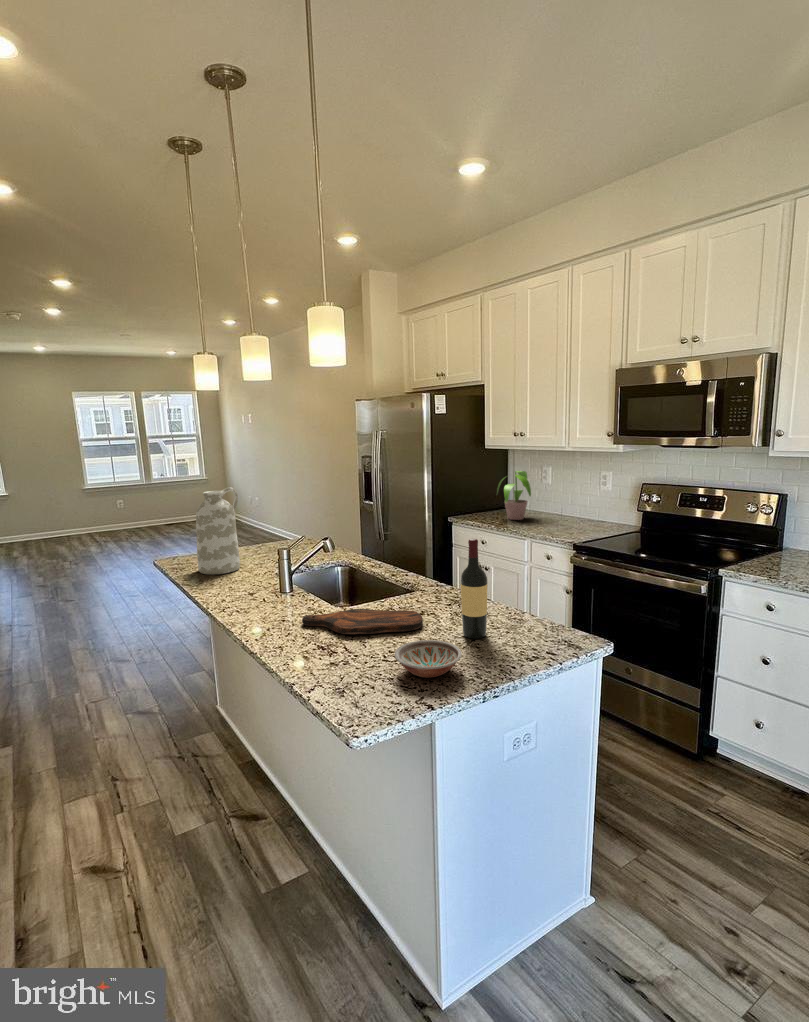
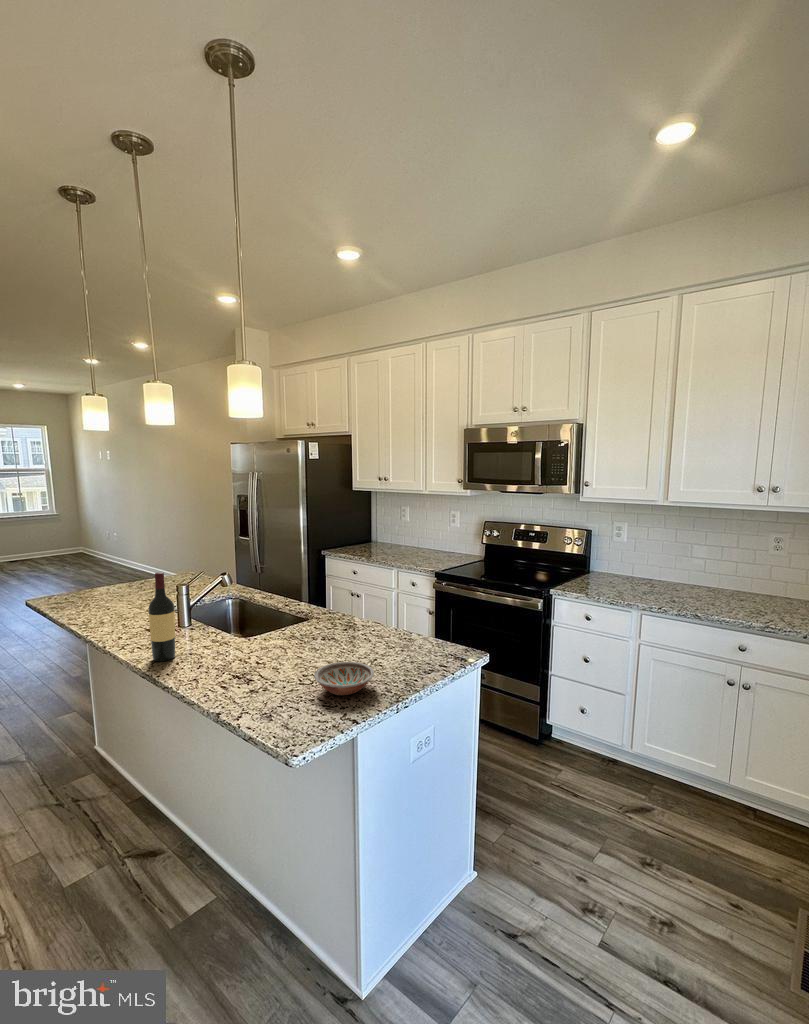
potted plant: present [497,471,531,520] -> none [364,509,402,552]
vase: present [196,487,240,575] -> none [77,527,124,616]
wine bottle: present [461,539,487,639] -> present [148,572,175,661]
cutting board: present [302,609,423,634] -> none [210,638,328,664]

